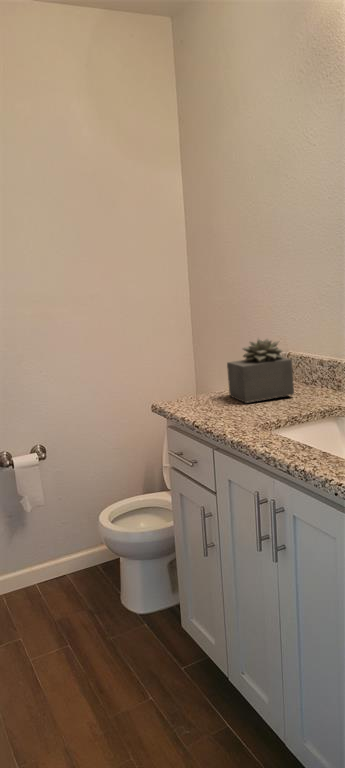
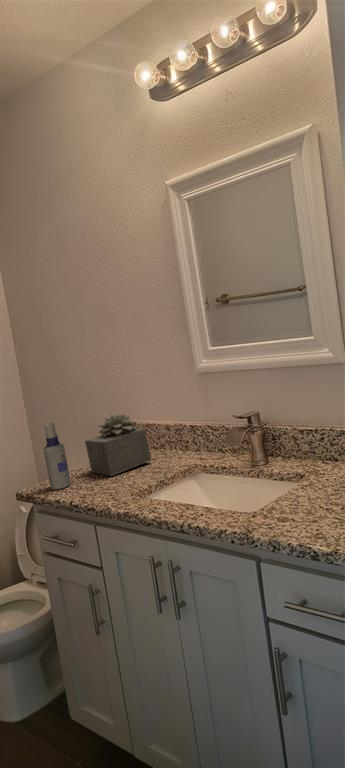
spray bottle: none [180,338,204,407] -> present [44,423,71,489]

